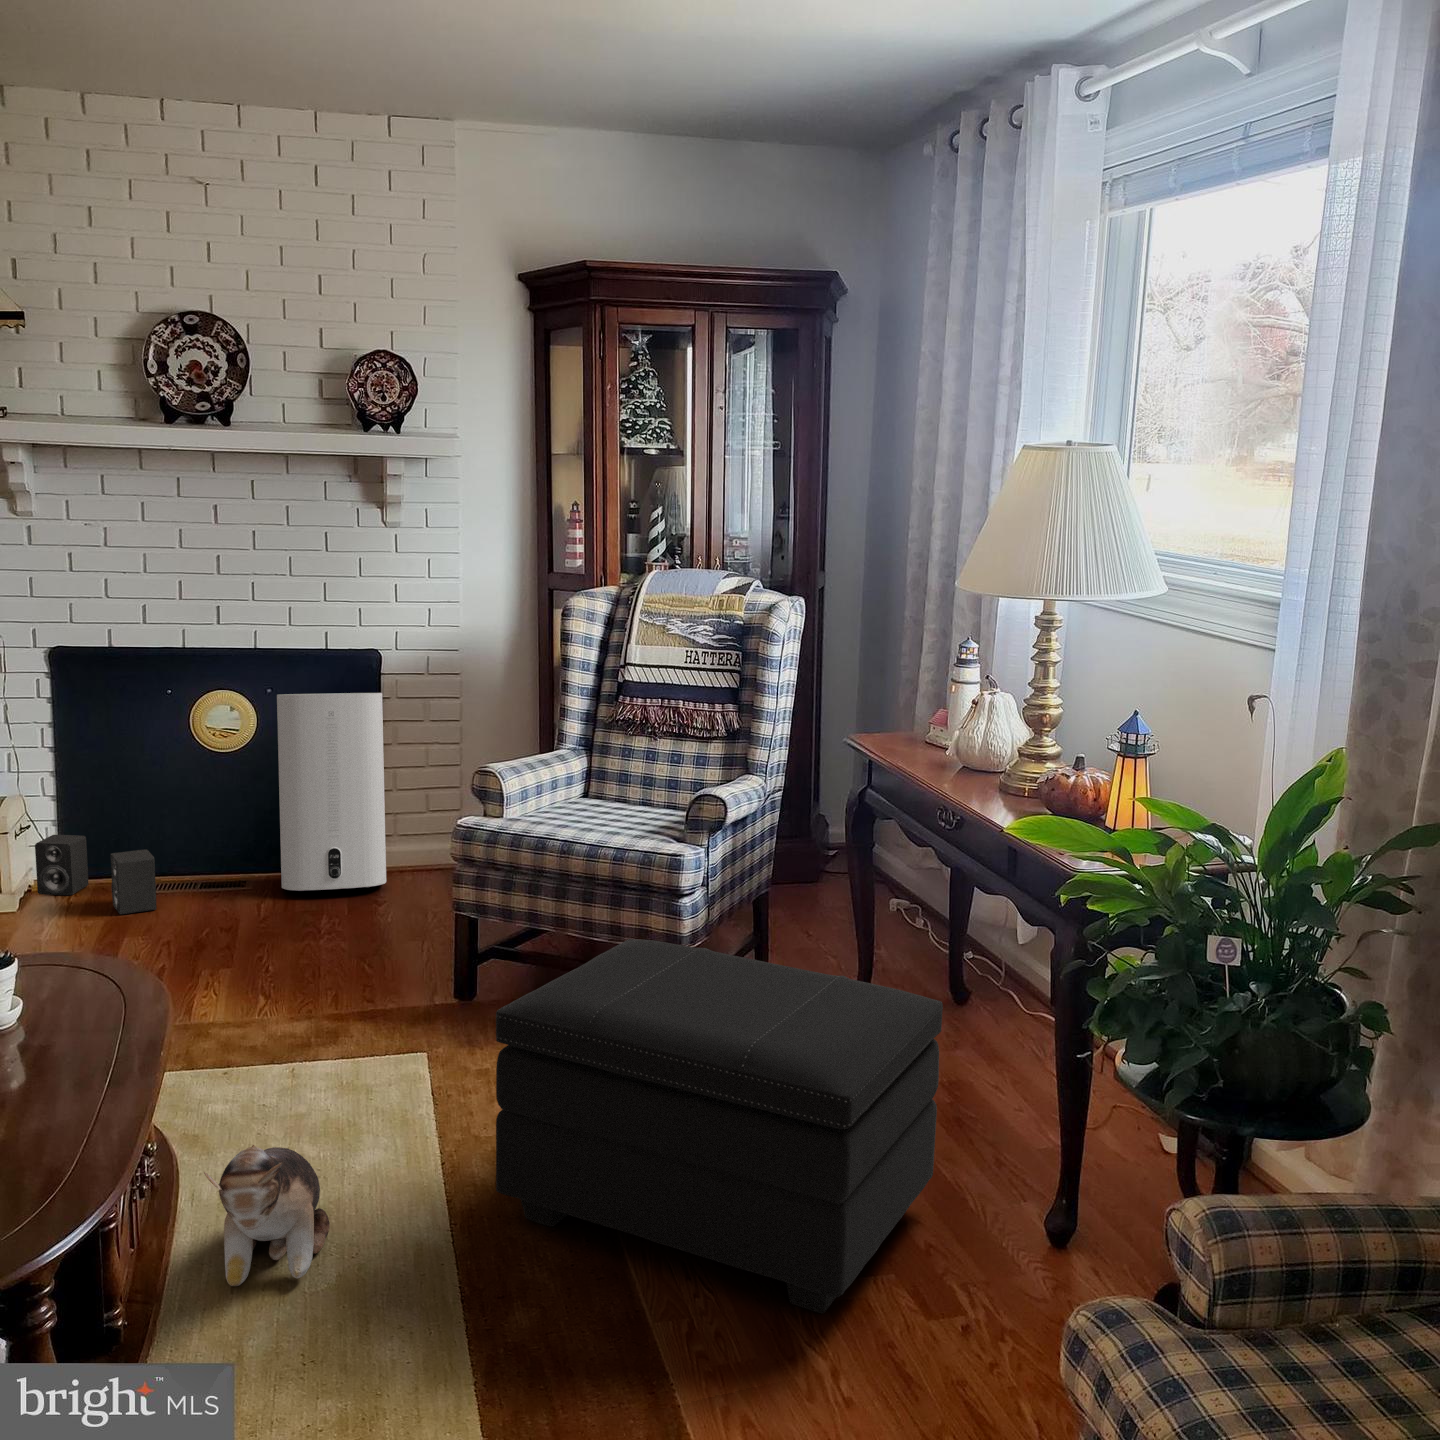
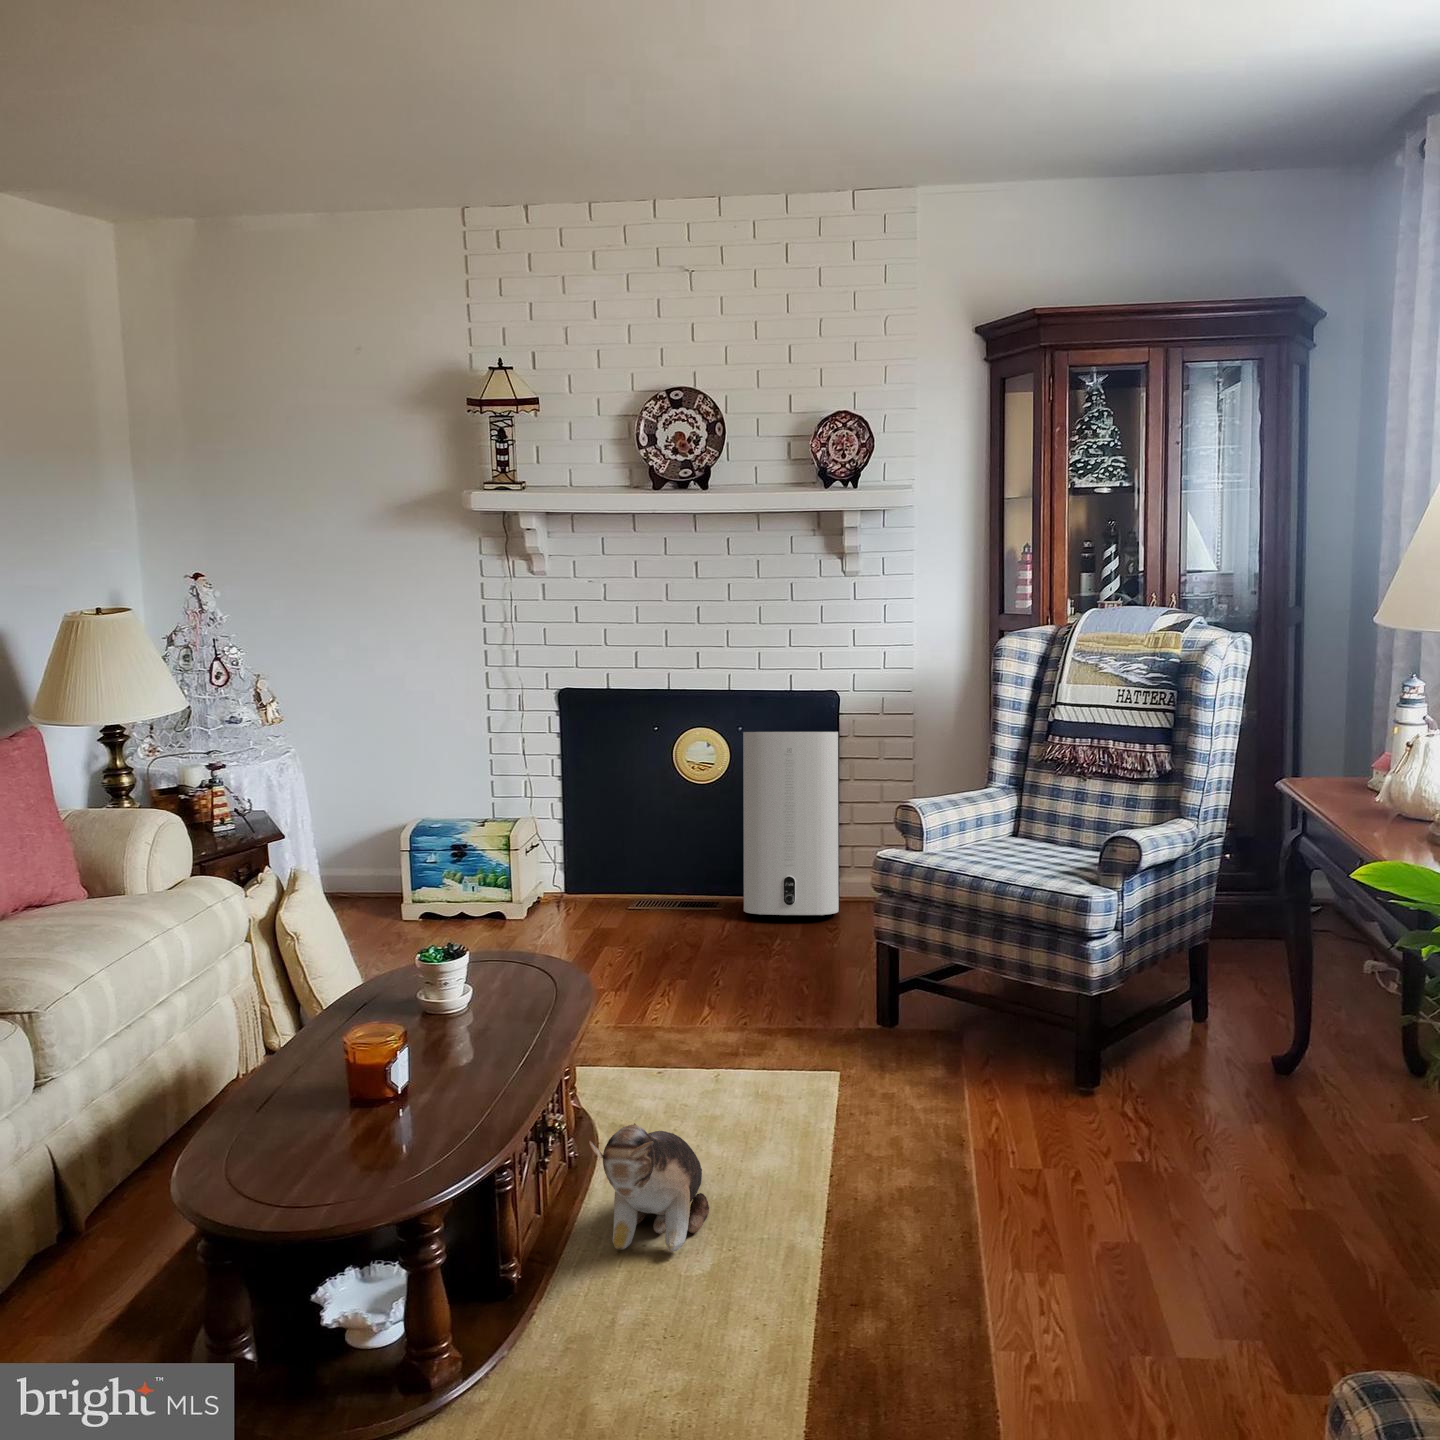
speaker: present [35,835,157,915] -> none [542,852,635,925]
footstool: present [496,939,943,1314] -> none [860,973,1333,1372]

